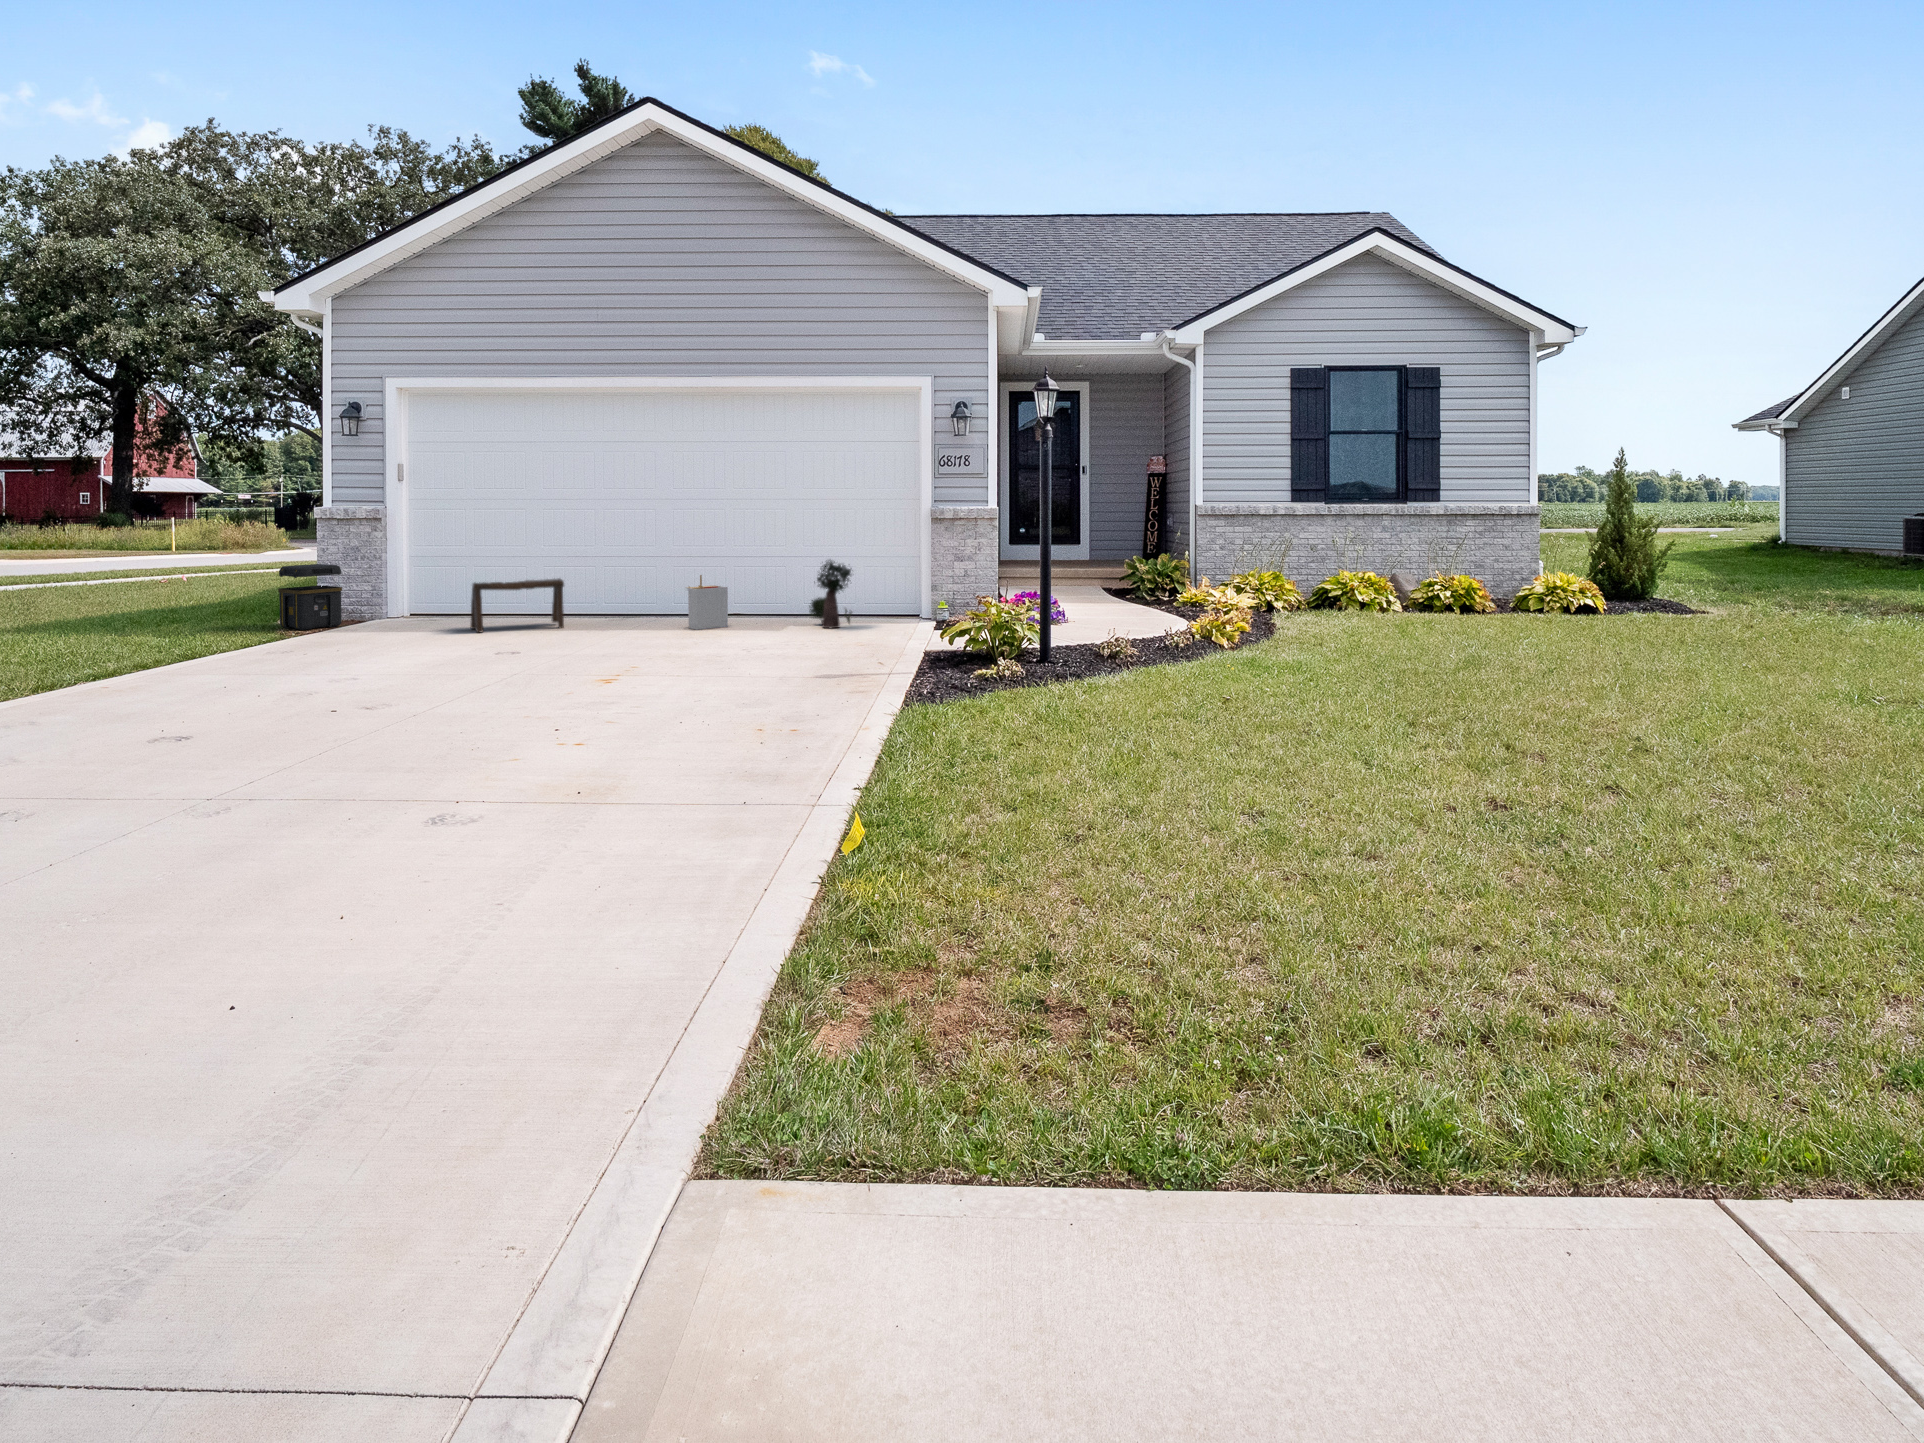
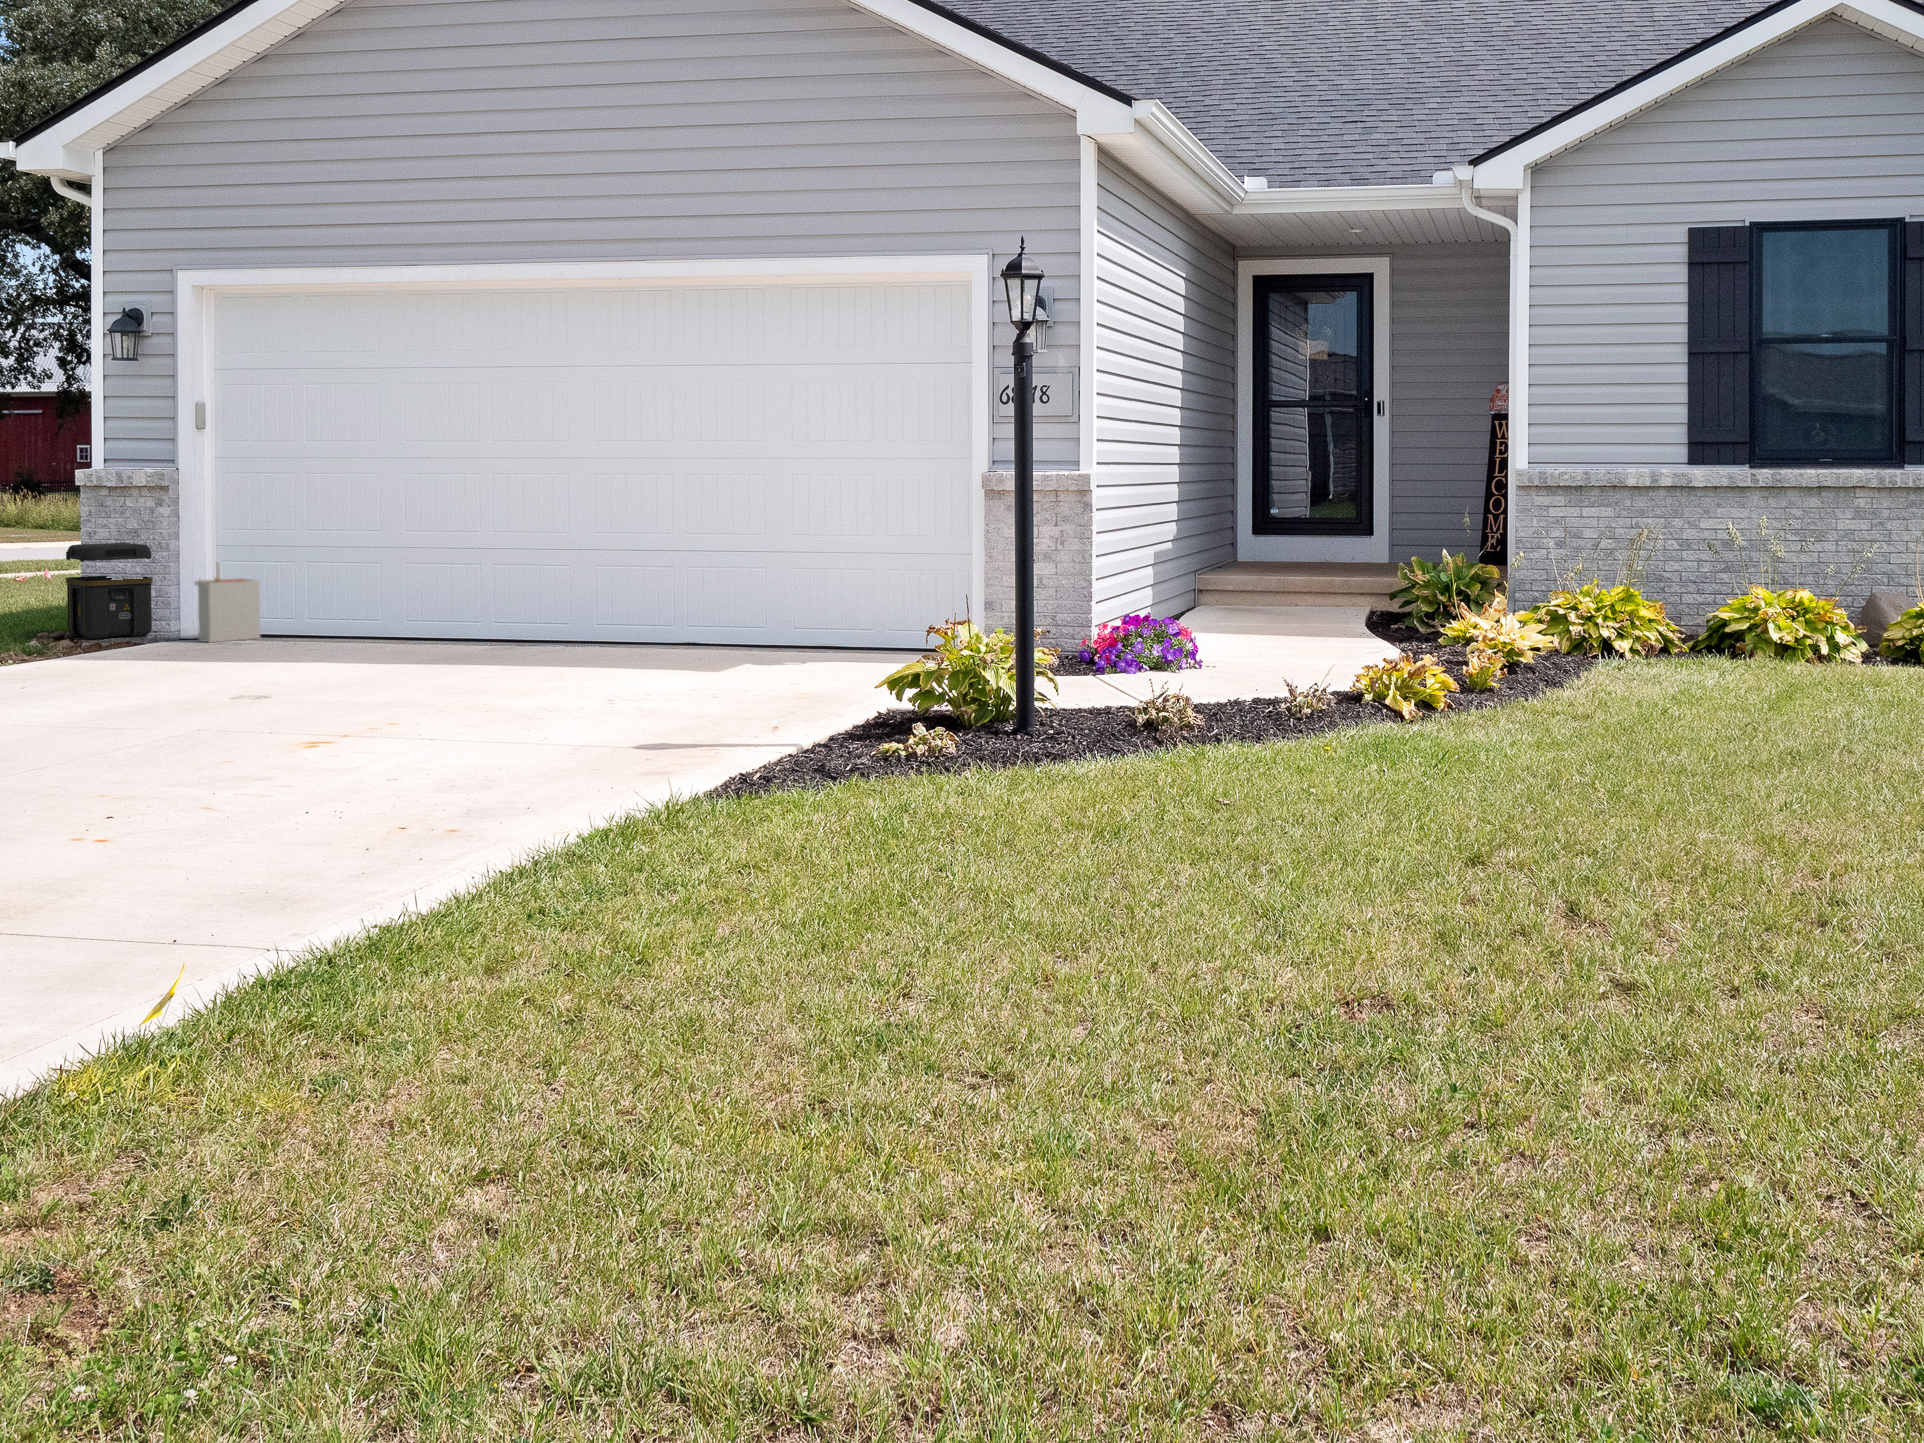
potted plant: present [809,560,852,628] -> none [798,547,873,659]
storage bin: present [685,575,728,630] -> present [194,563,260,642]
bench: present [470,578,564,633] -> none [307,571,449,650]

